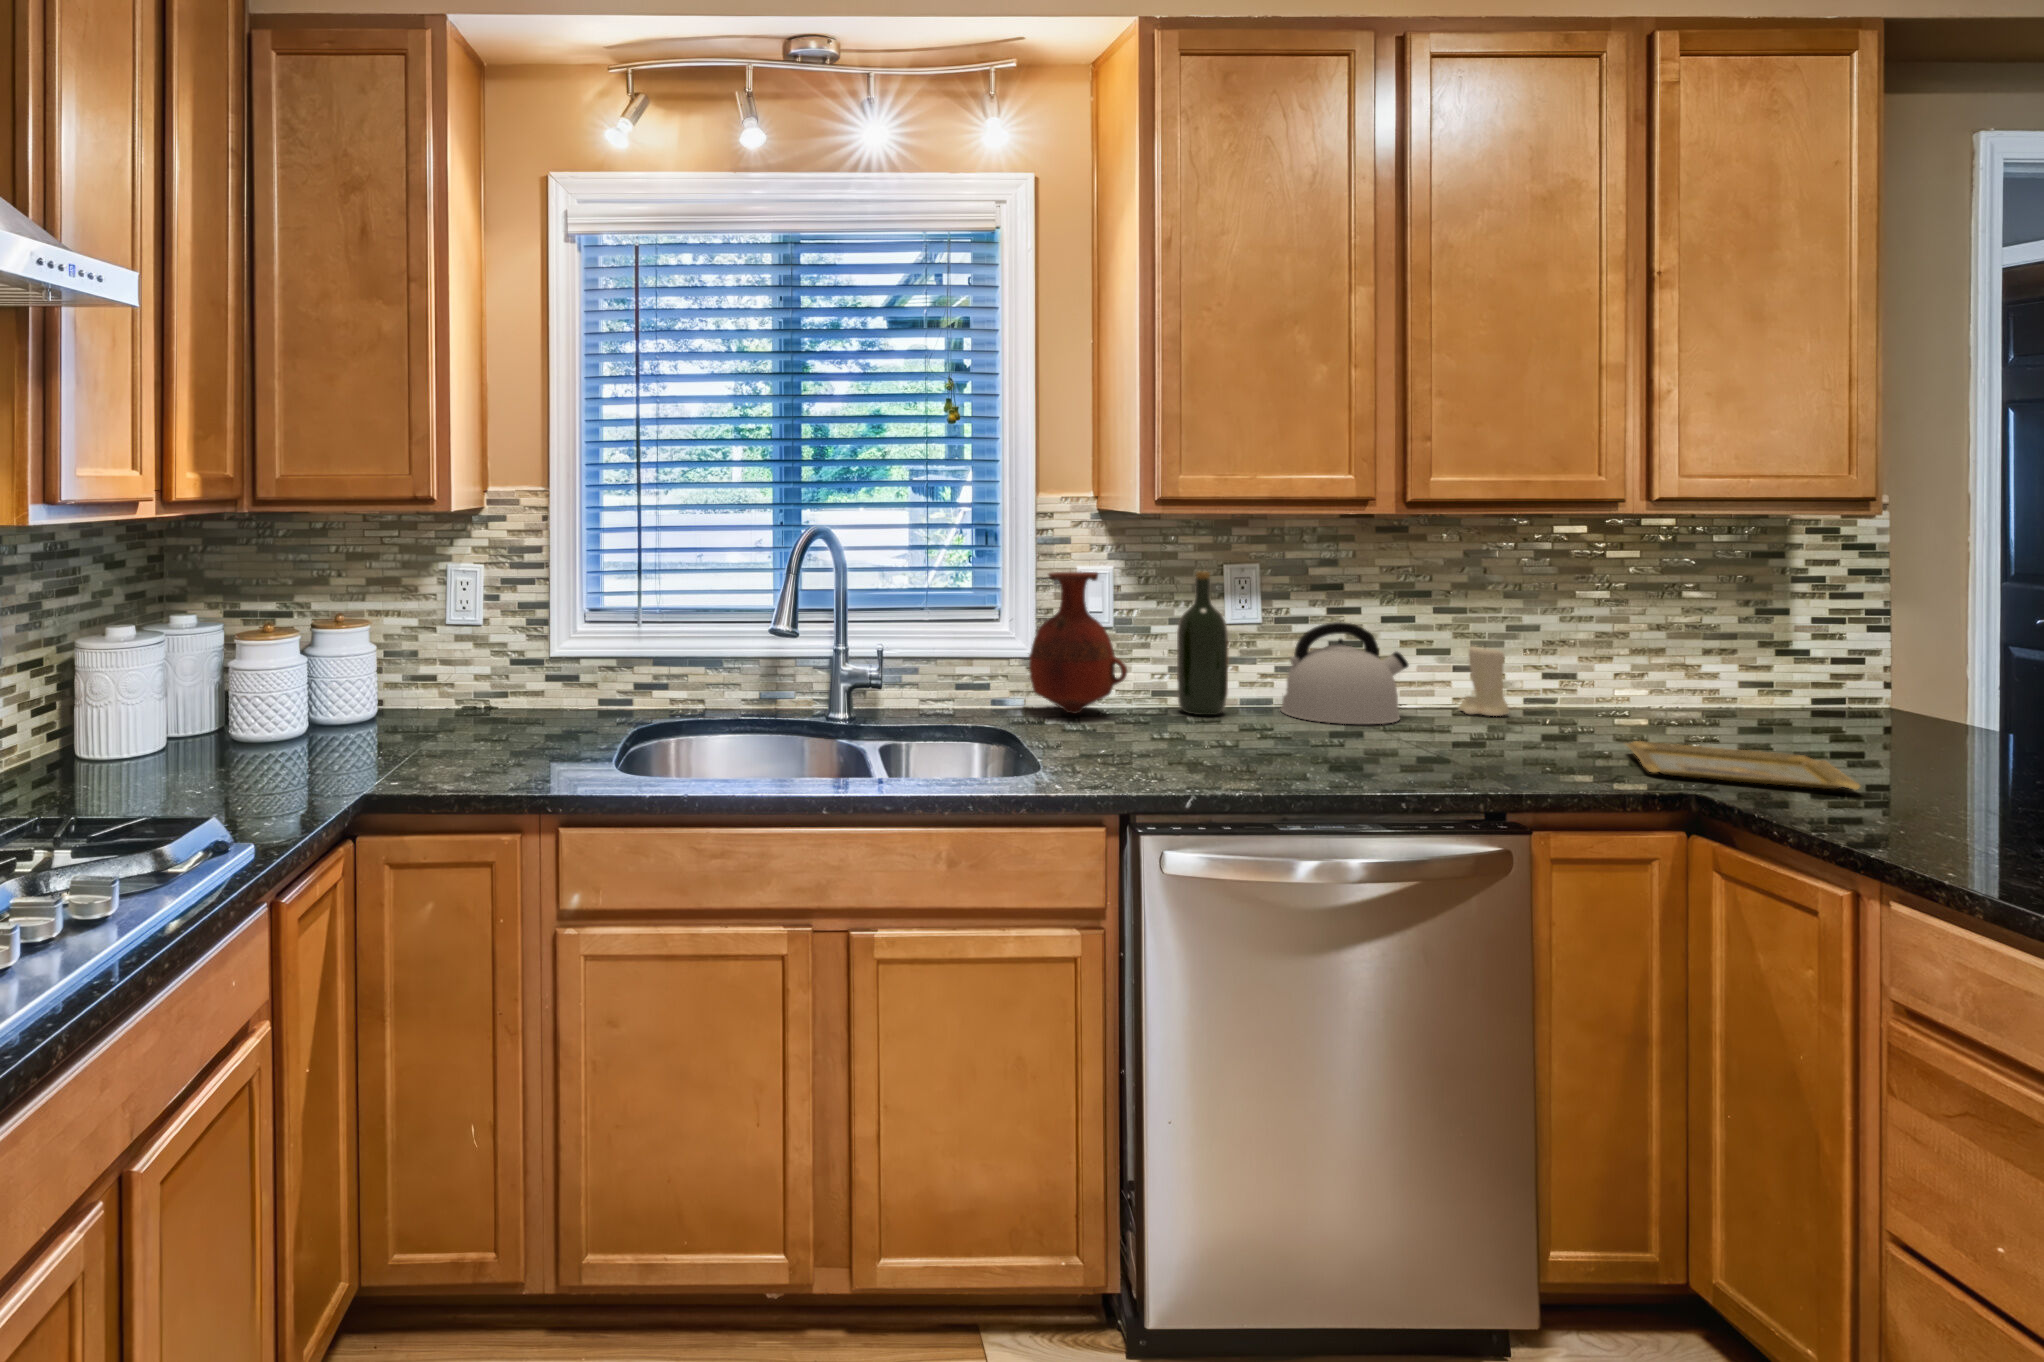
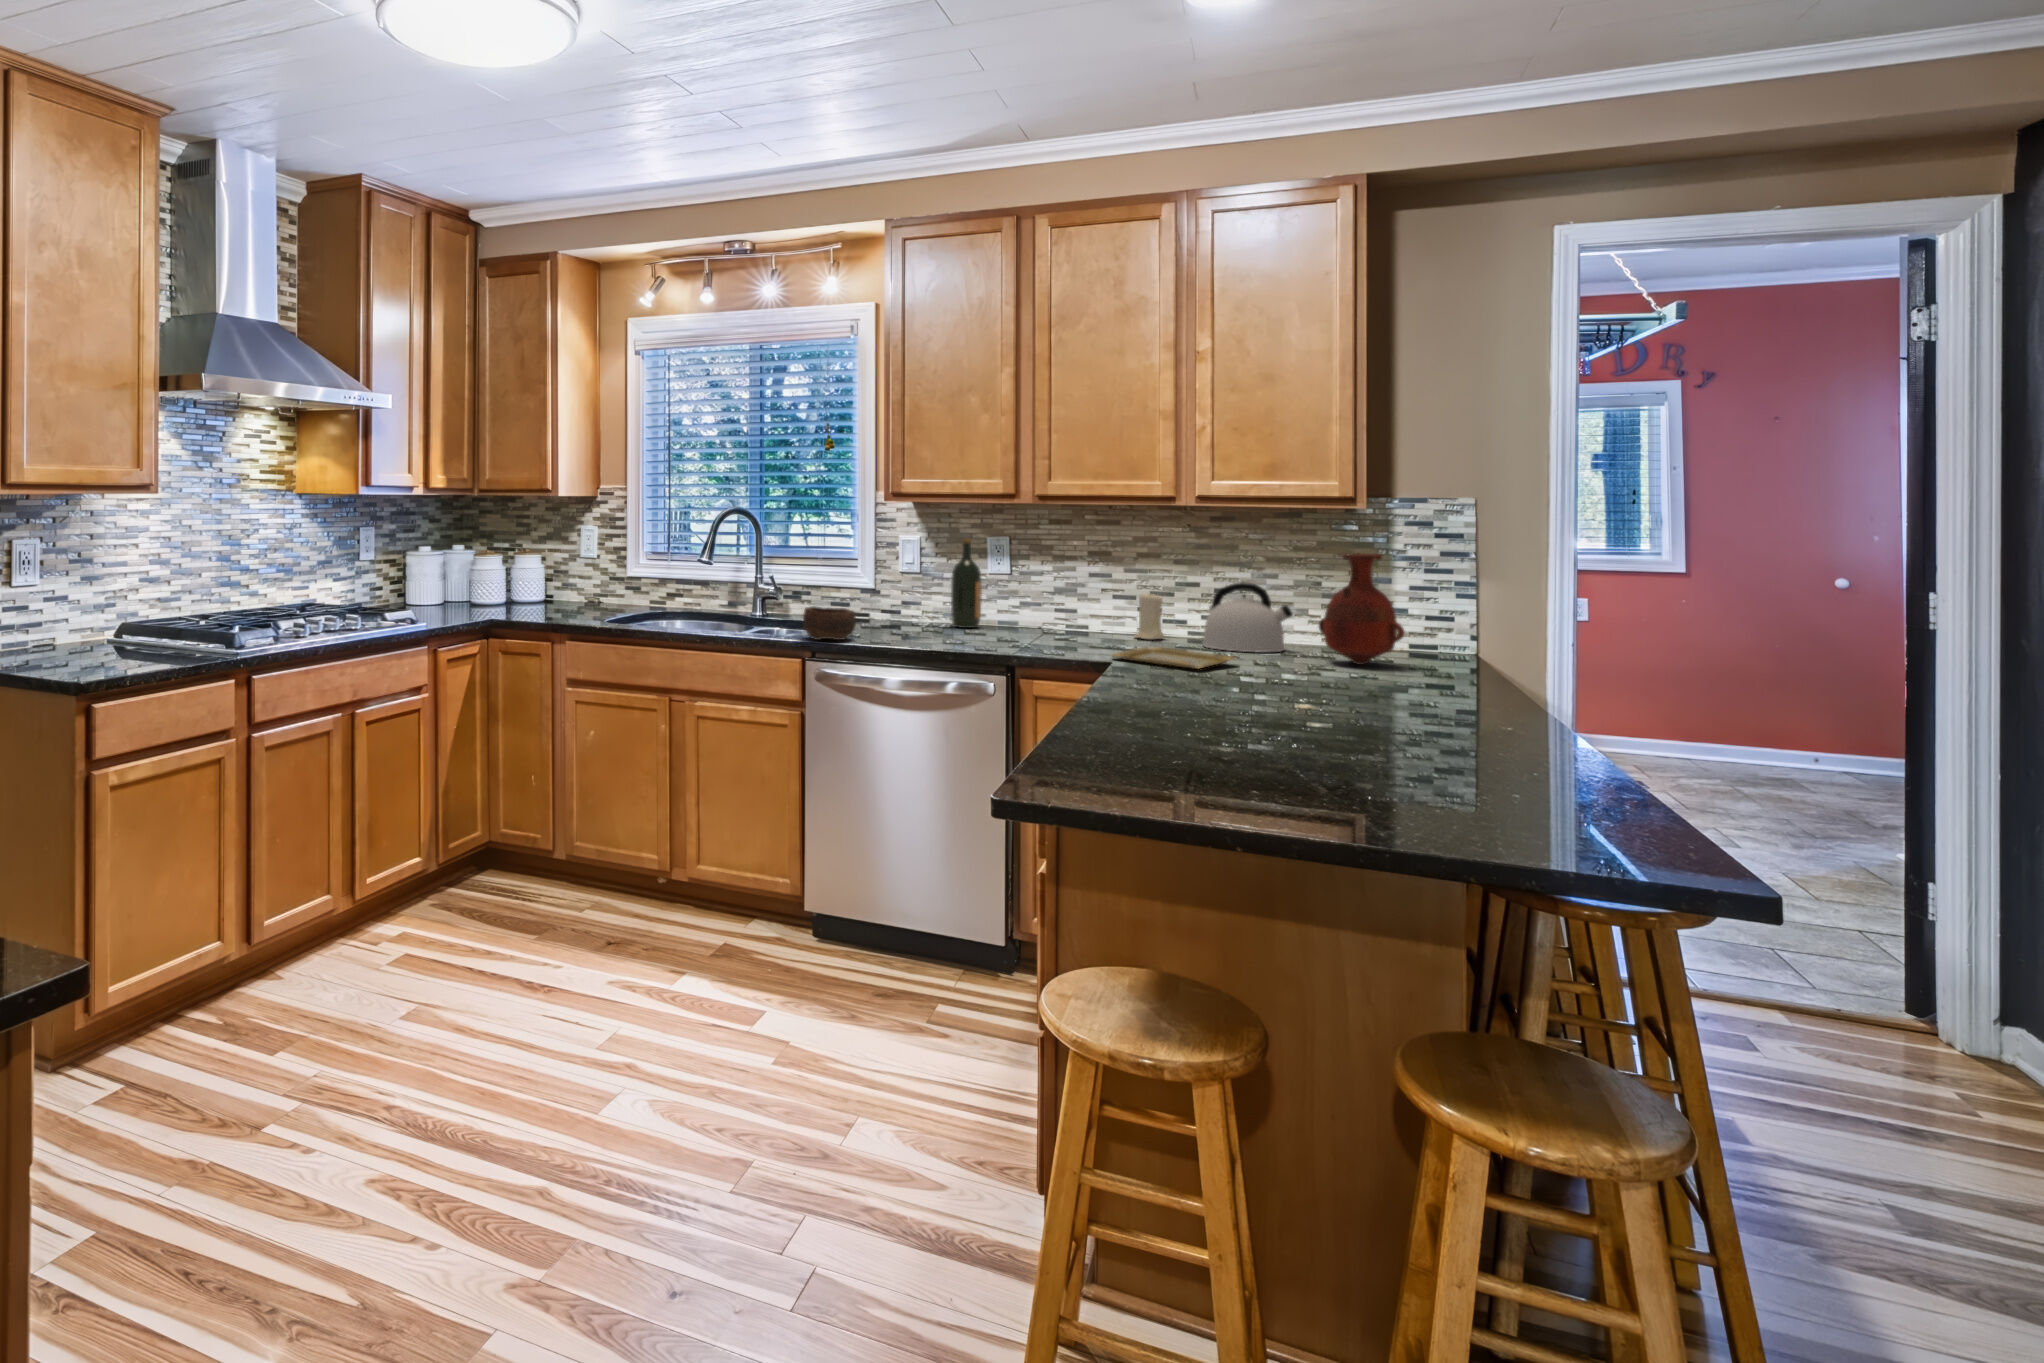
vase: present [1029,572,1127,714] -> present [1319,554,1404,665]
kettle: present [1280,622,1409,724] -> present [1203,582,1293,652]
bowl: none [1096,714,1201,785] -> present [803,606,856,640]

